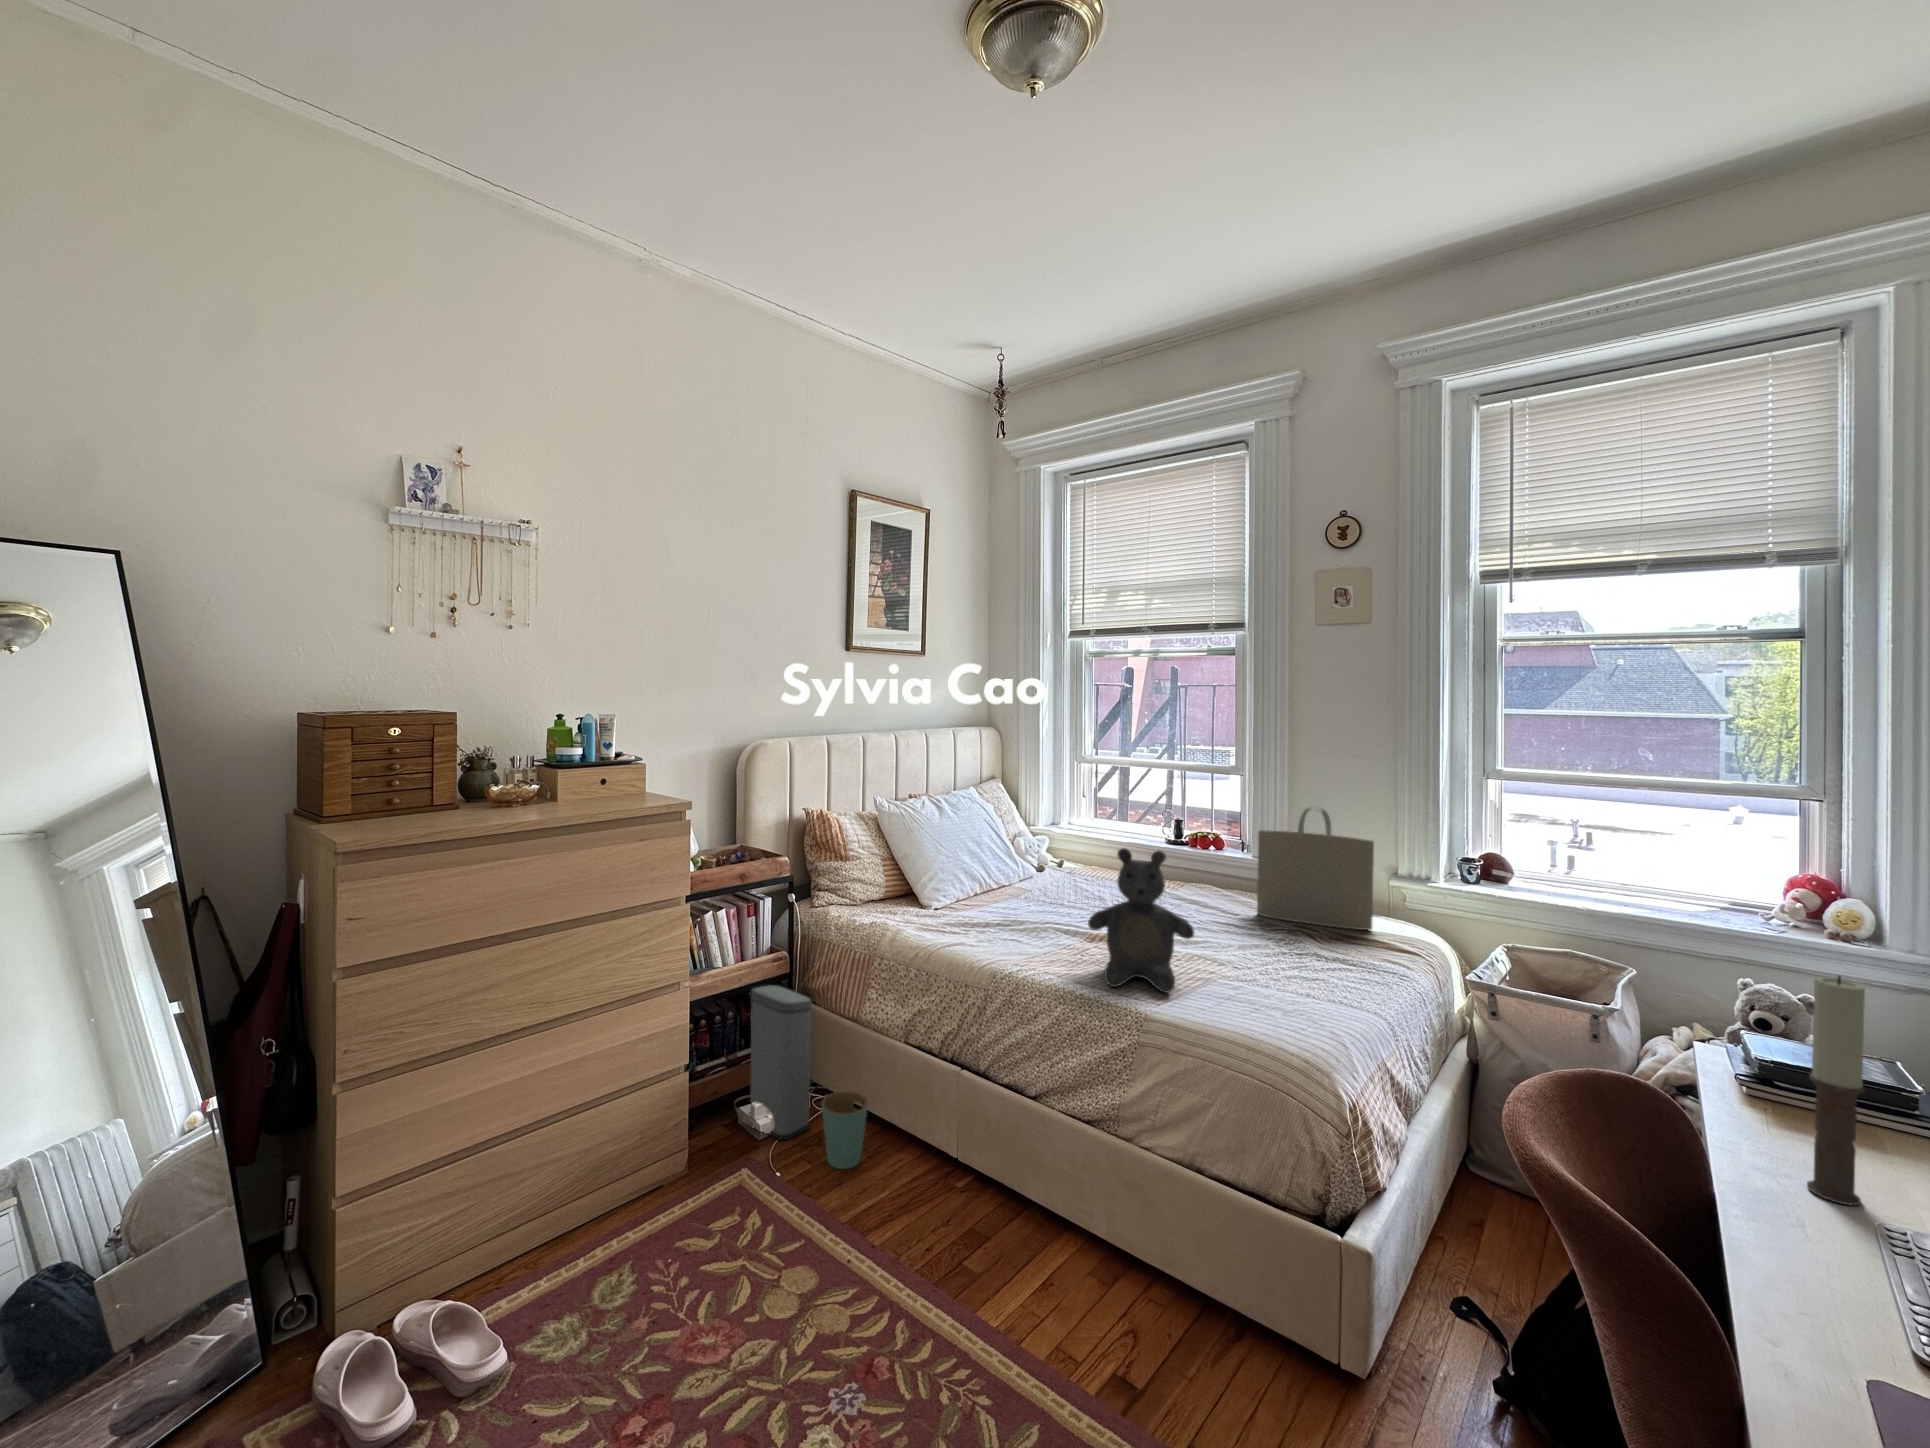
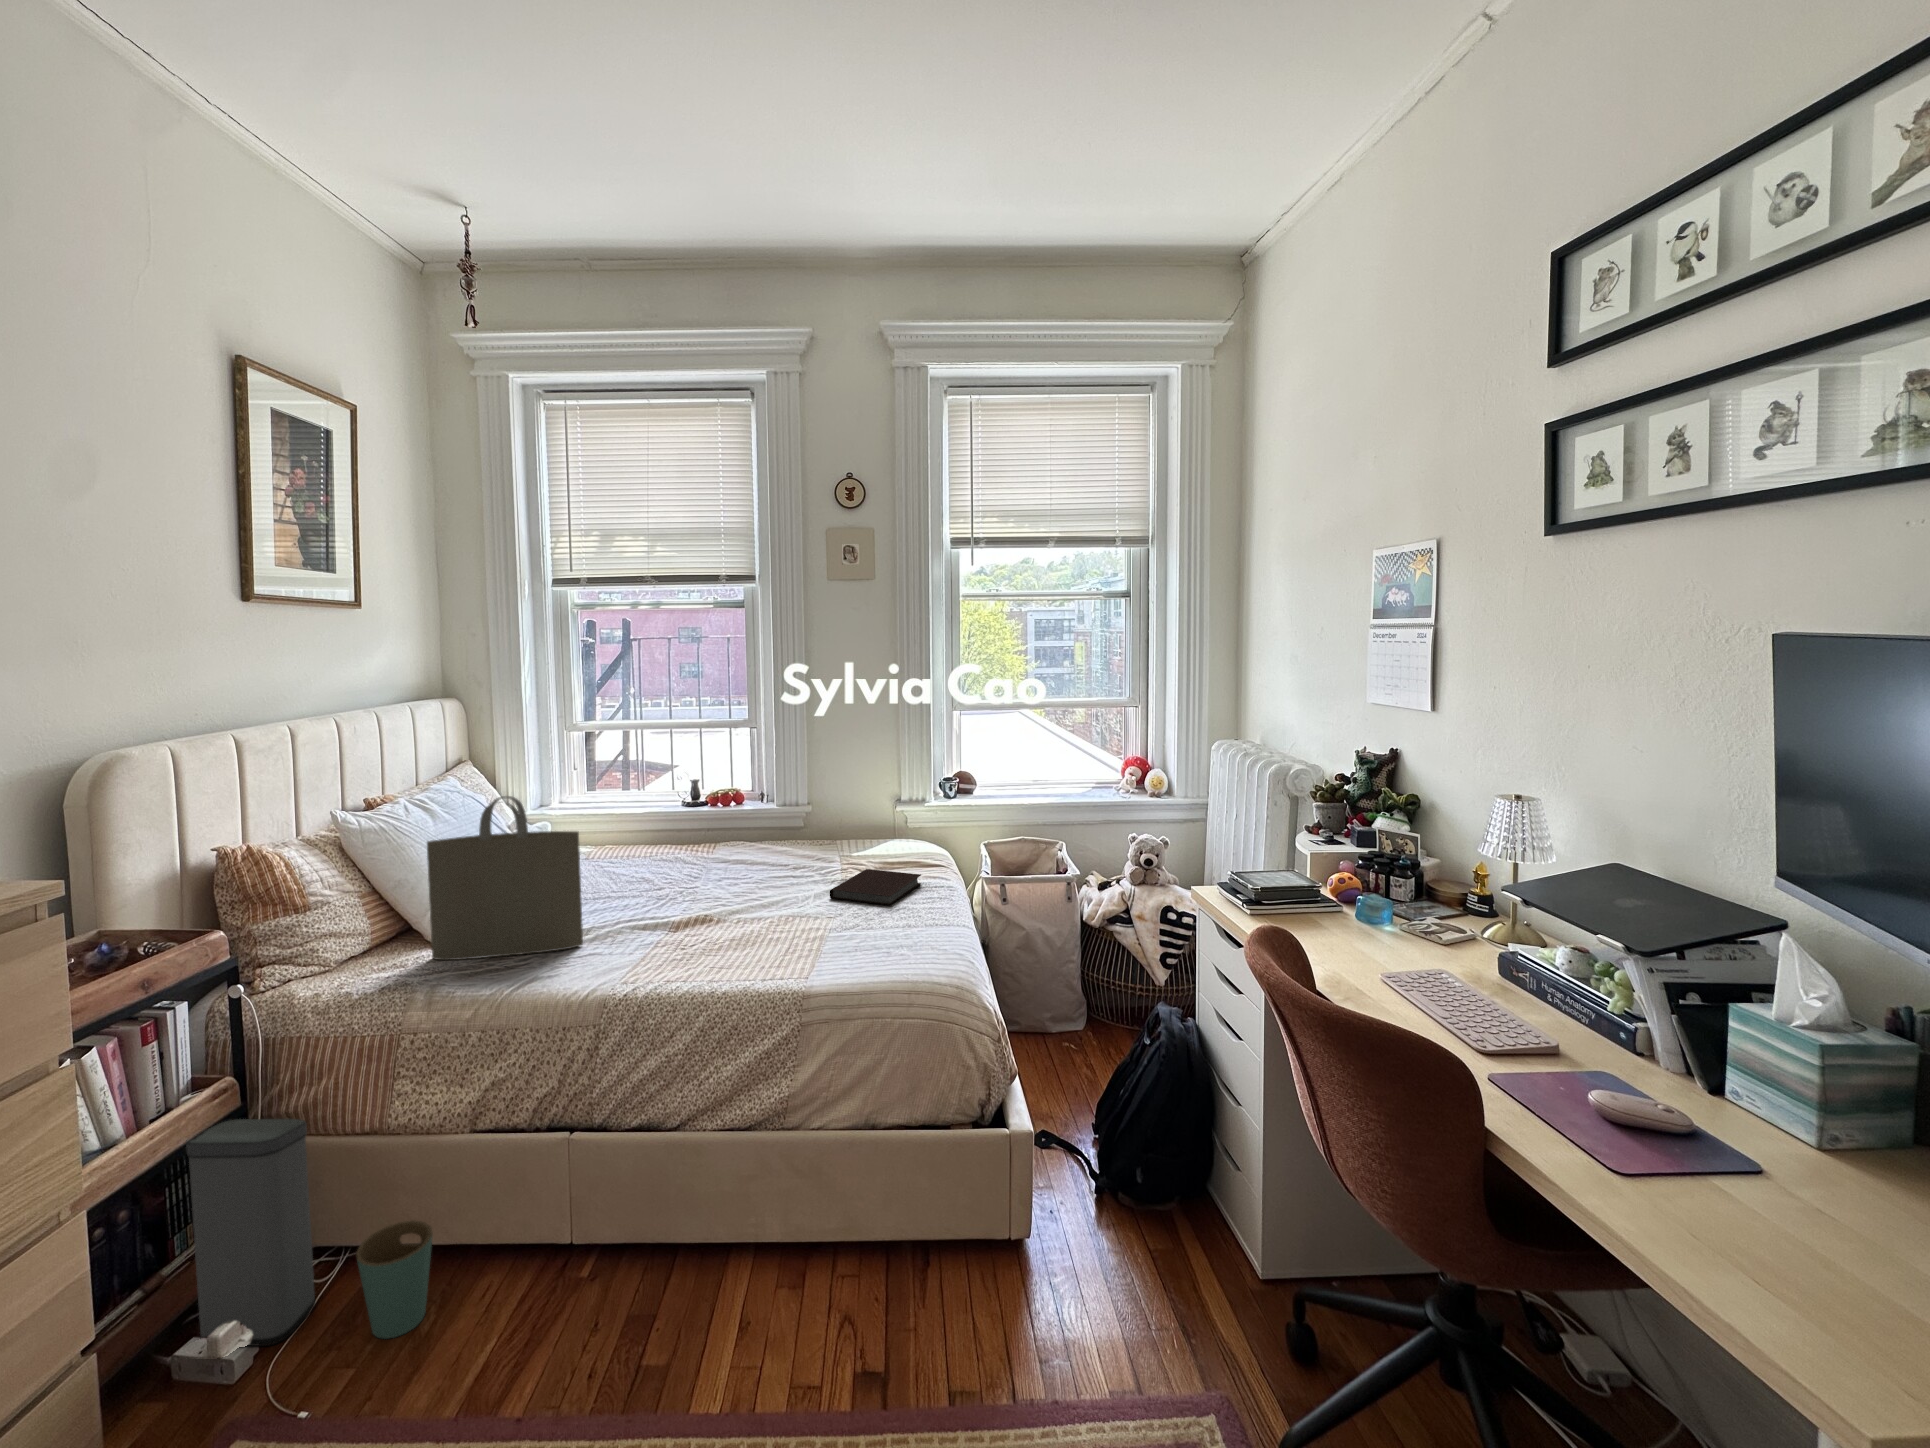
tote bag: present [1257,806,1374,930] -> present [427,796,583,960]
teddy bear: present [1088,848,1194,993] -> none [699,815,810,974]
notebook: none [1251,930,1365,970] -> present [830,869,921,906]
candle: present [1807,976,1865,1205] -> none [1347,815,1377,971]

